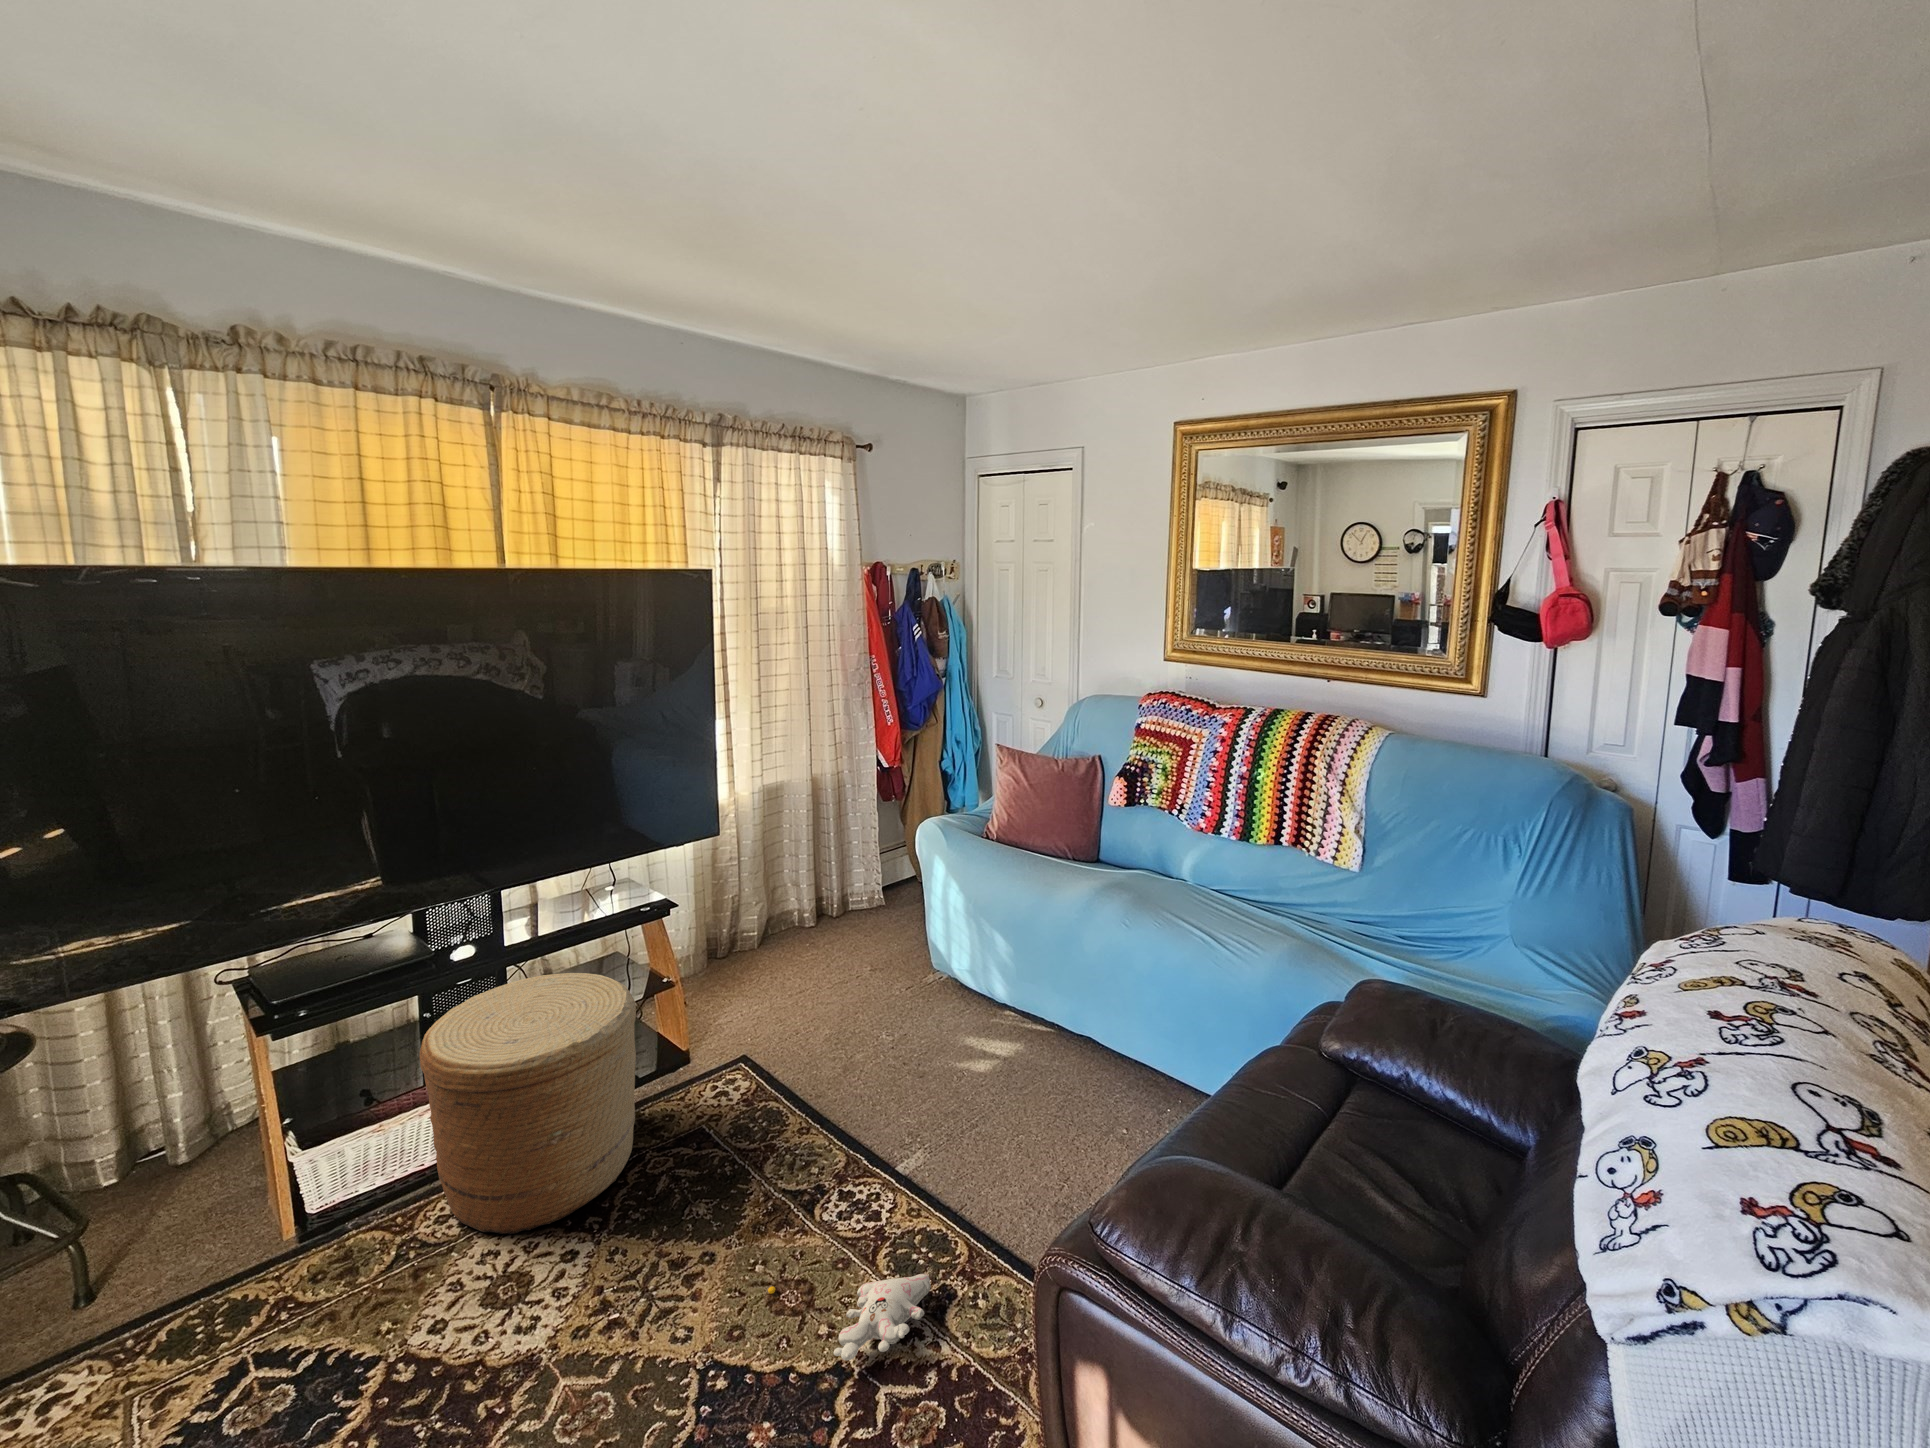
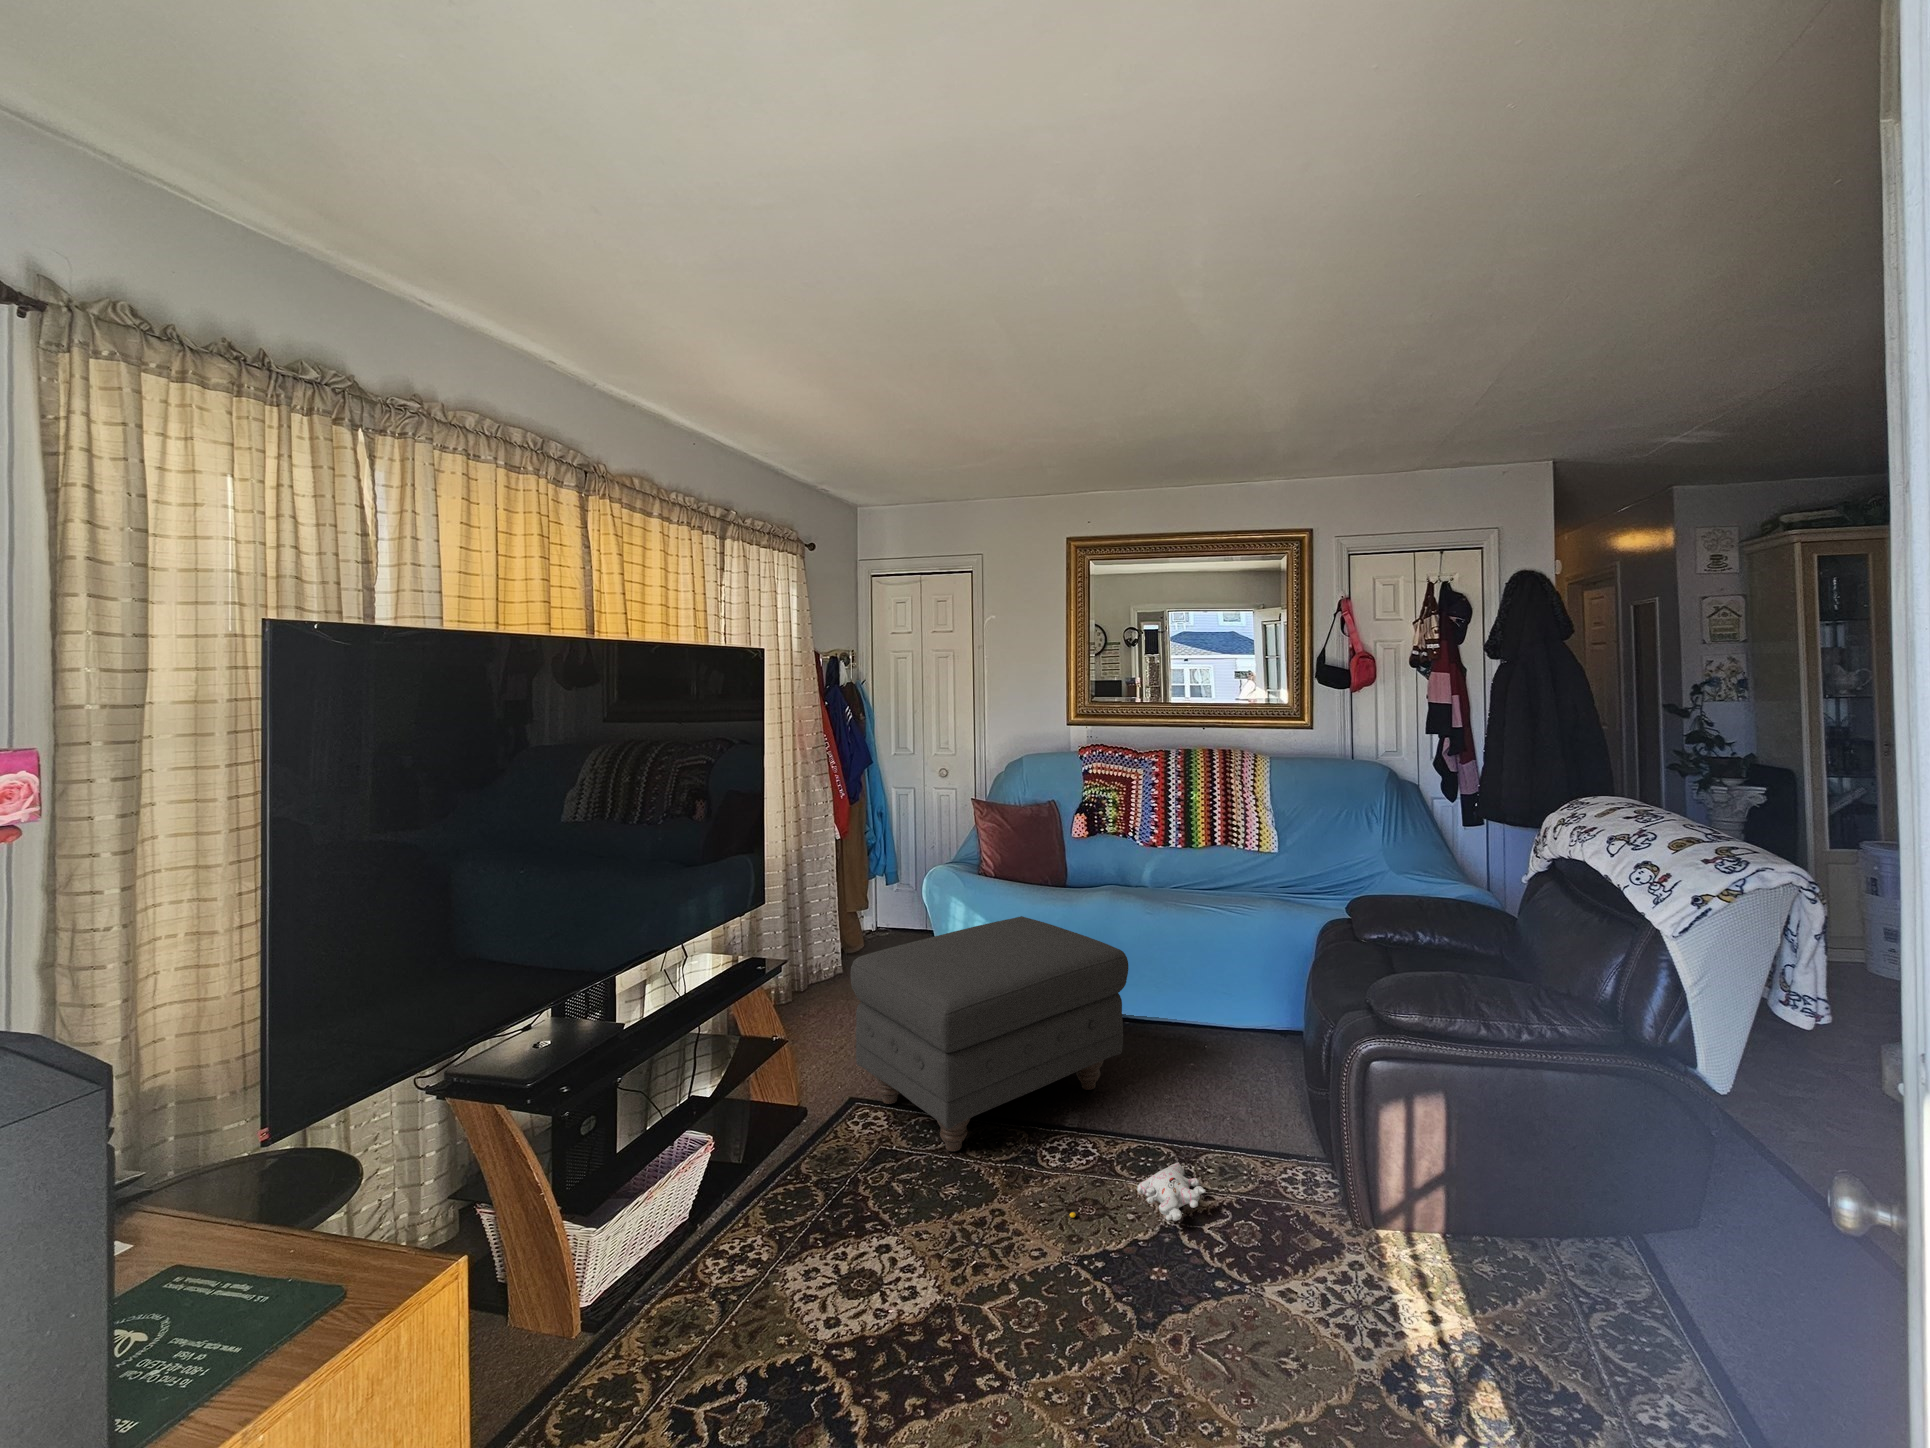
ottoman: none [713,896,1019,1152] -> present [850,916,1128,1151]
woven basket: present [419,973,636,1235] -> none [678,1022,868,1274]

